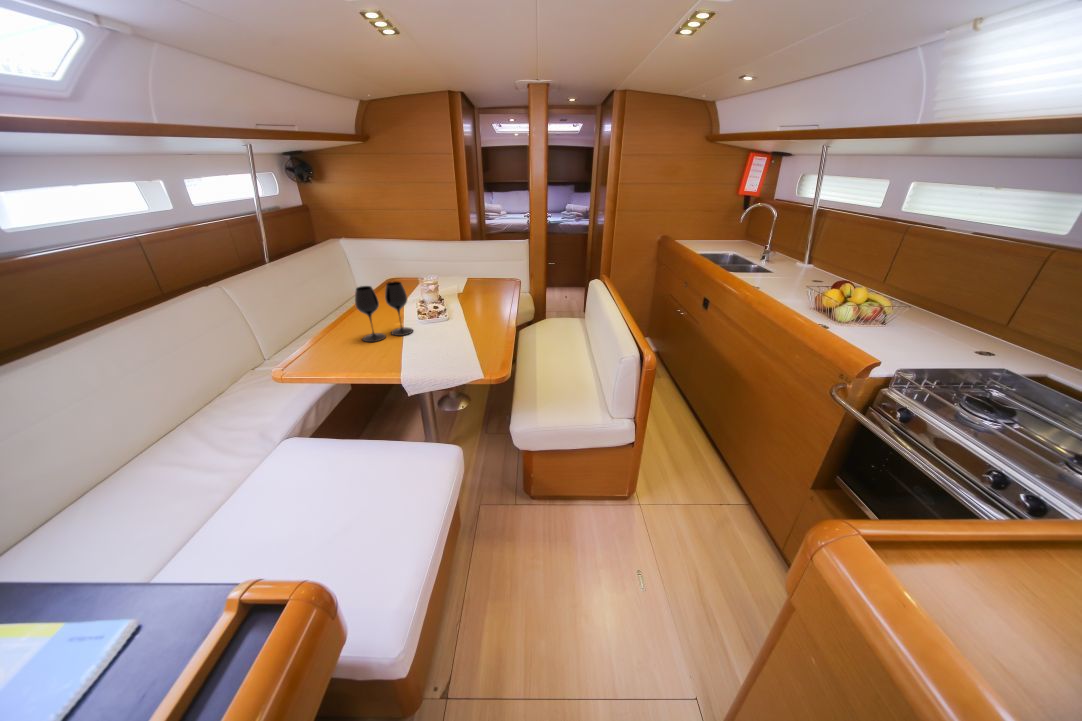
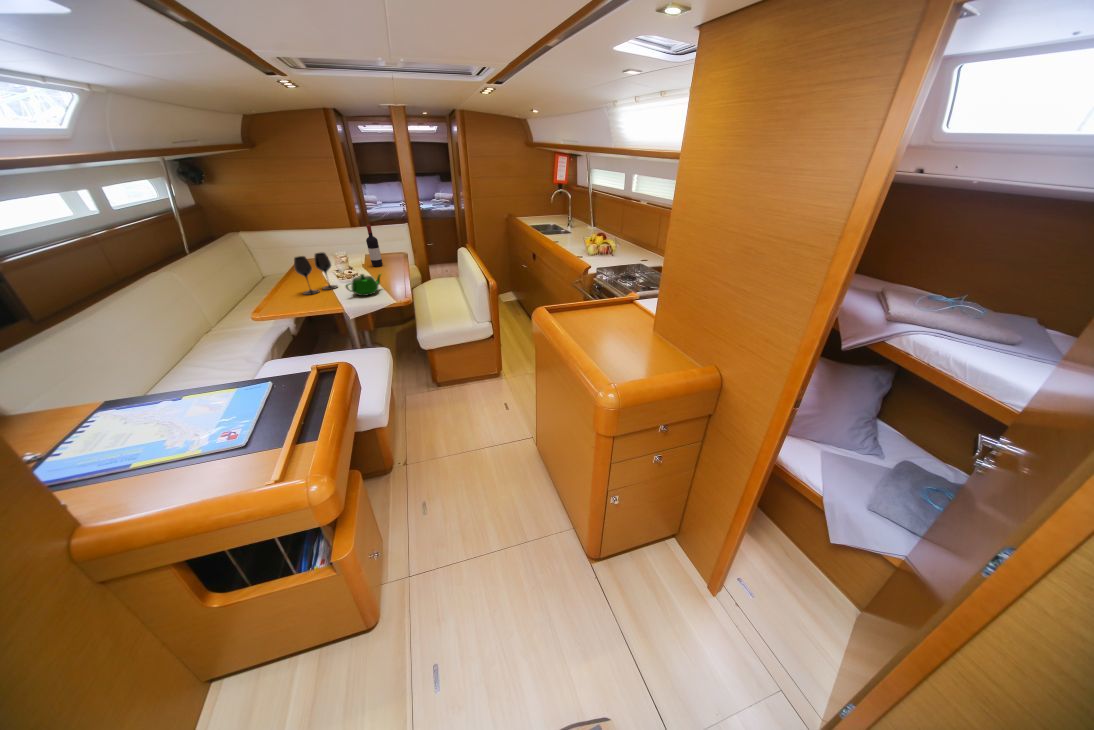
wine bottle: none [467,243,484,300] -> present [366,225,383,267]
teapot: none [414,322,474,356] -> present [346,274,381,296]

